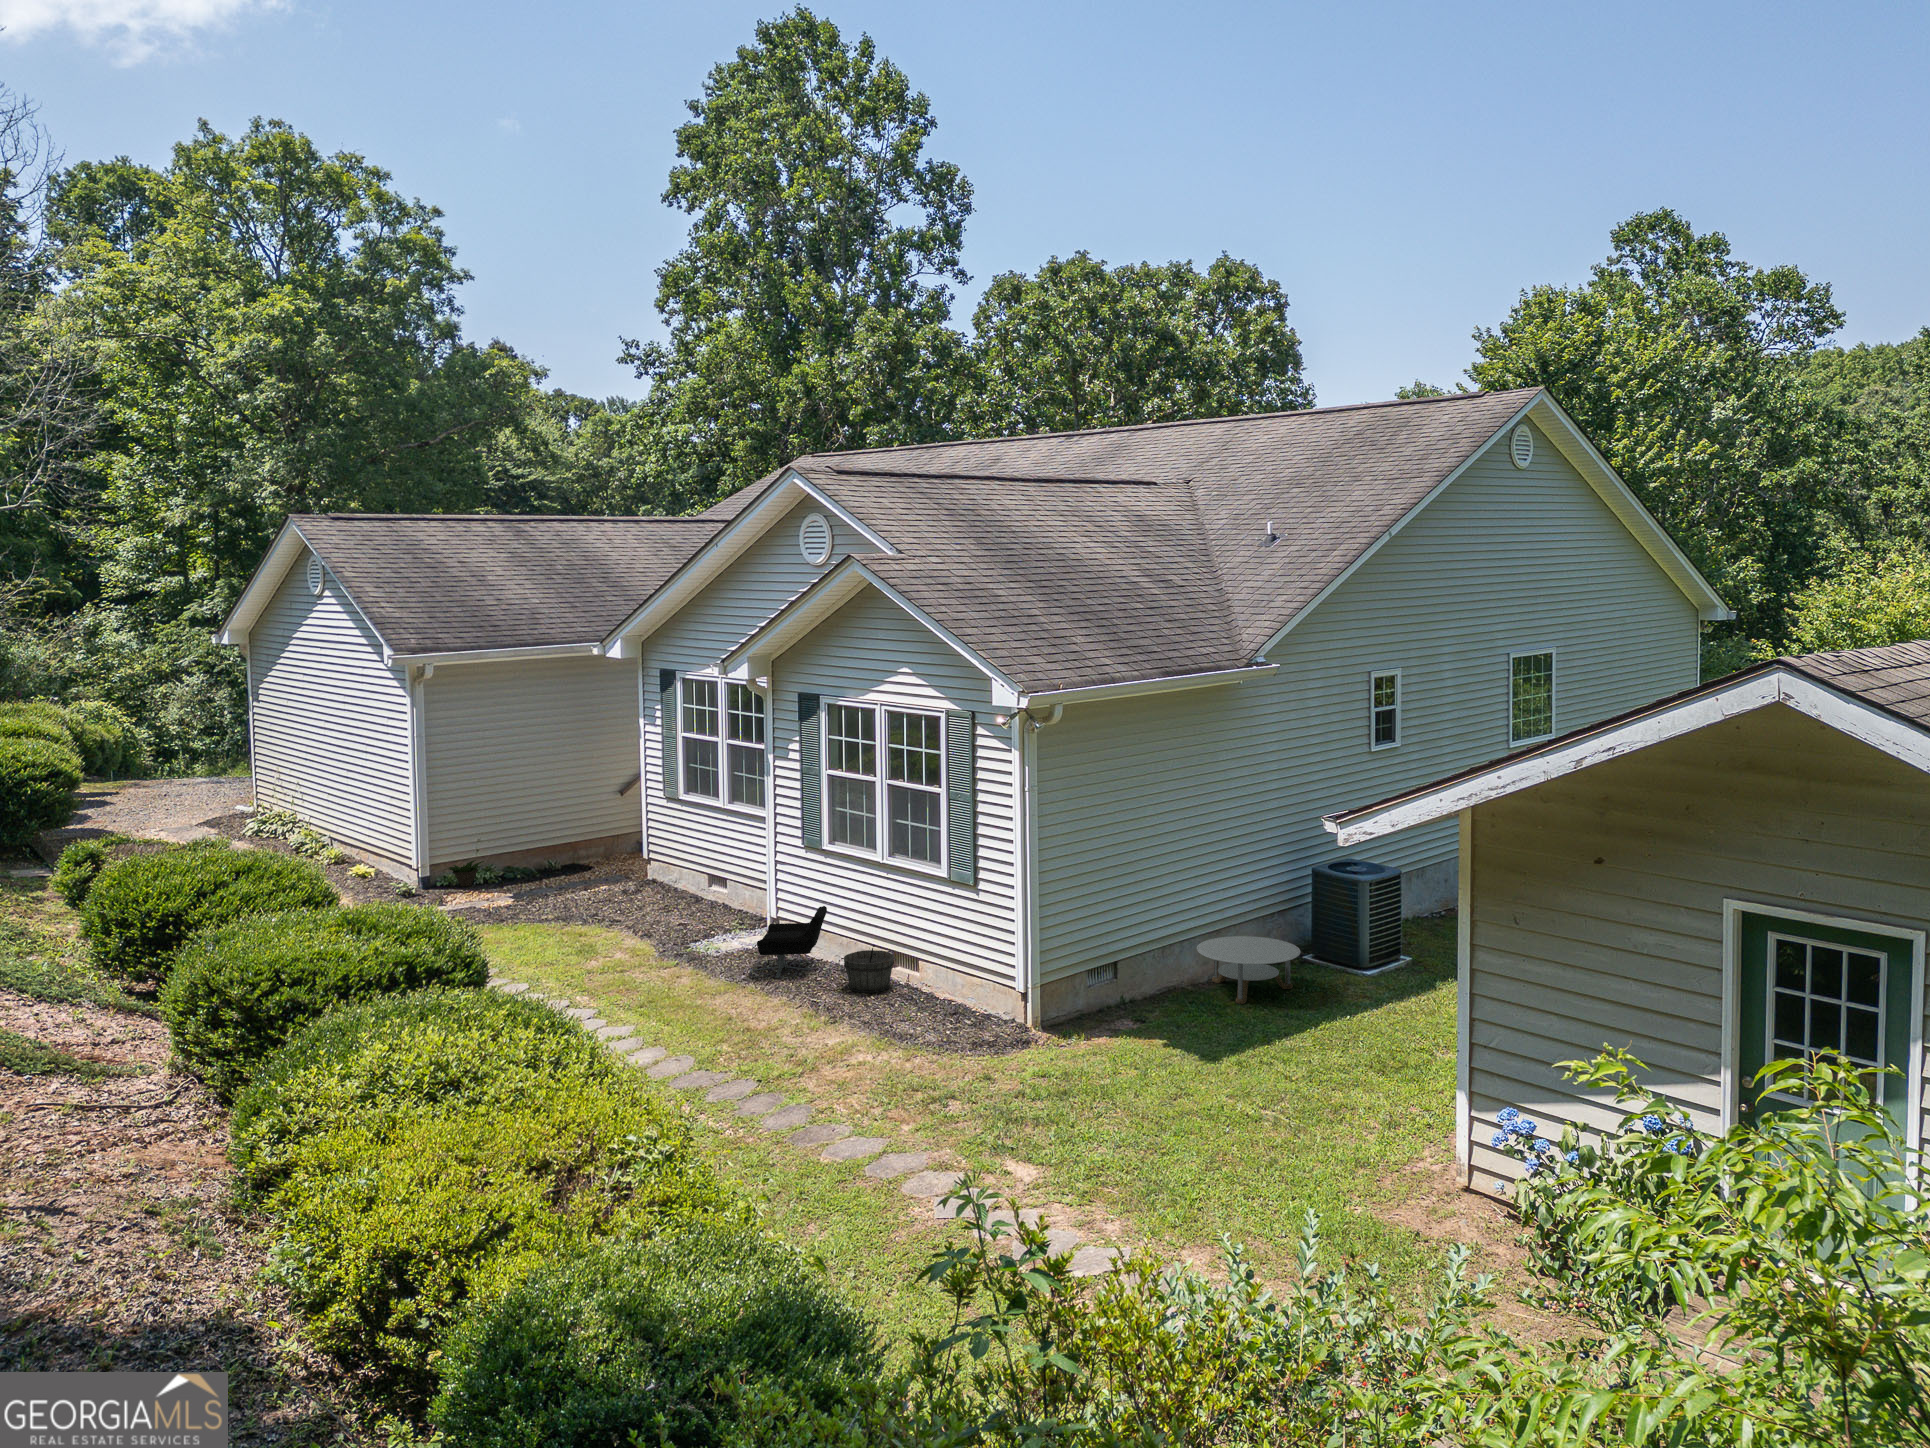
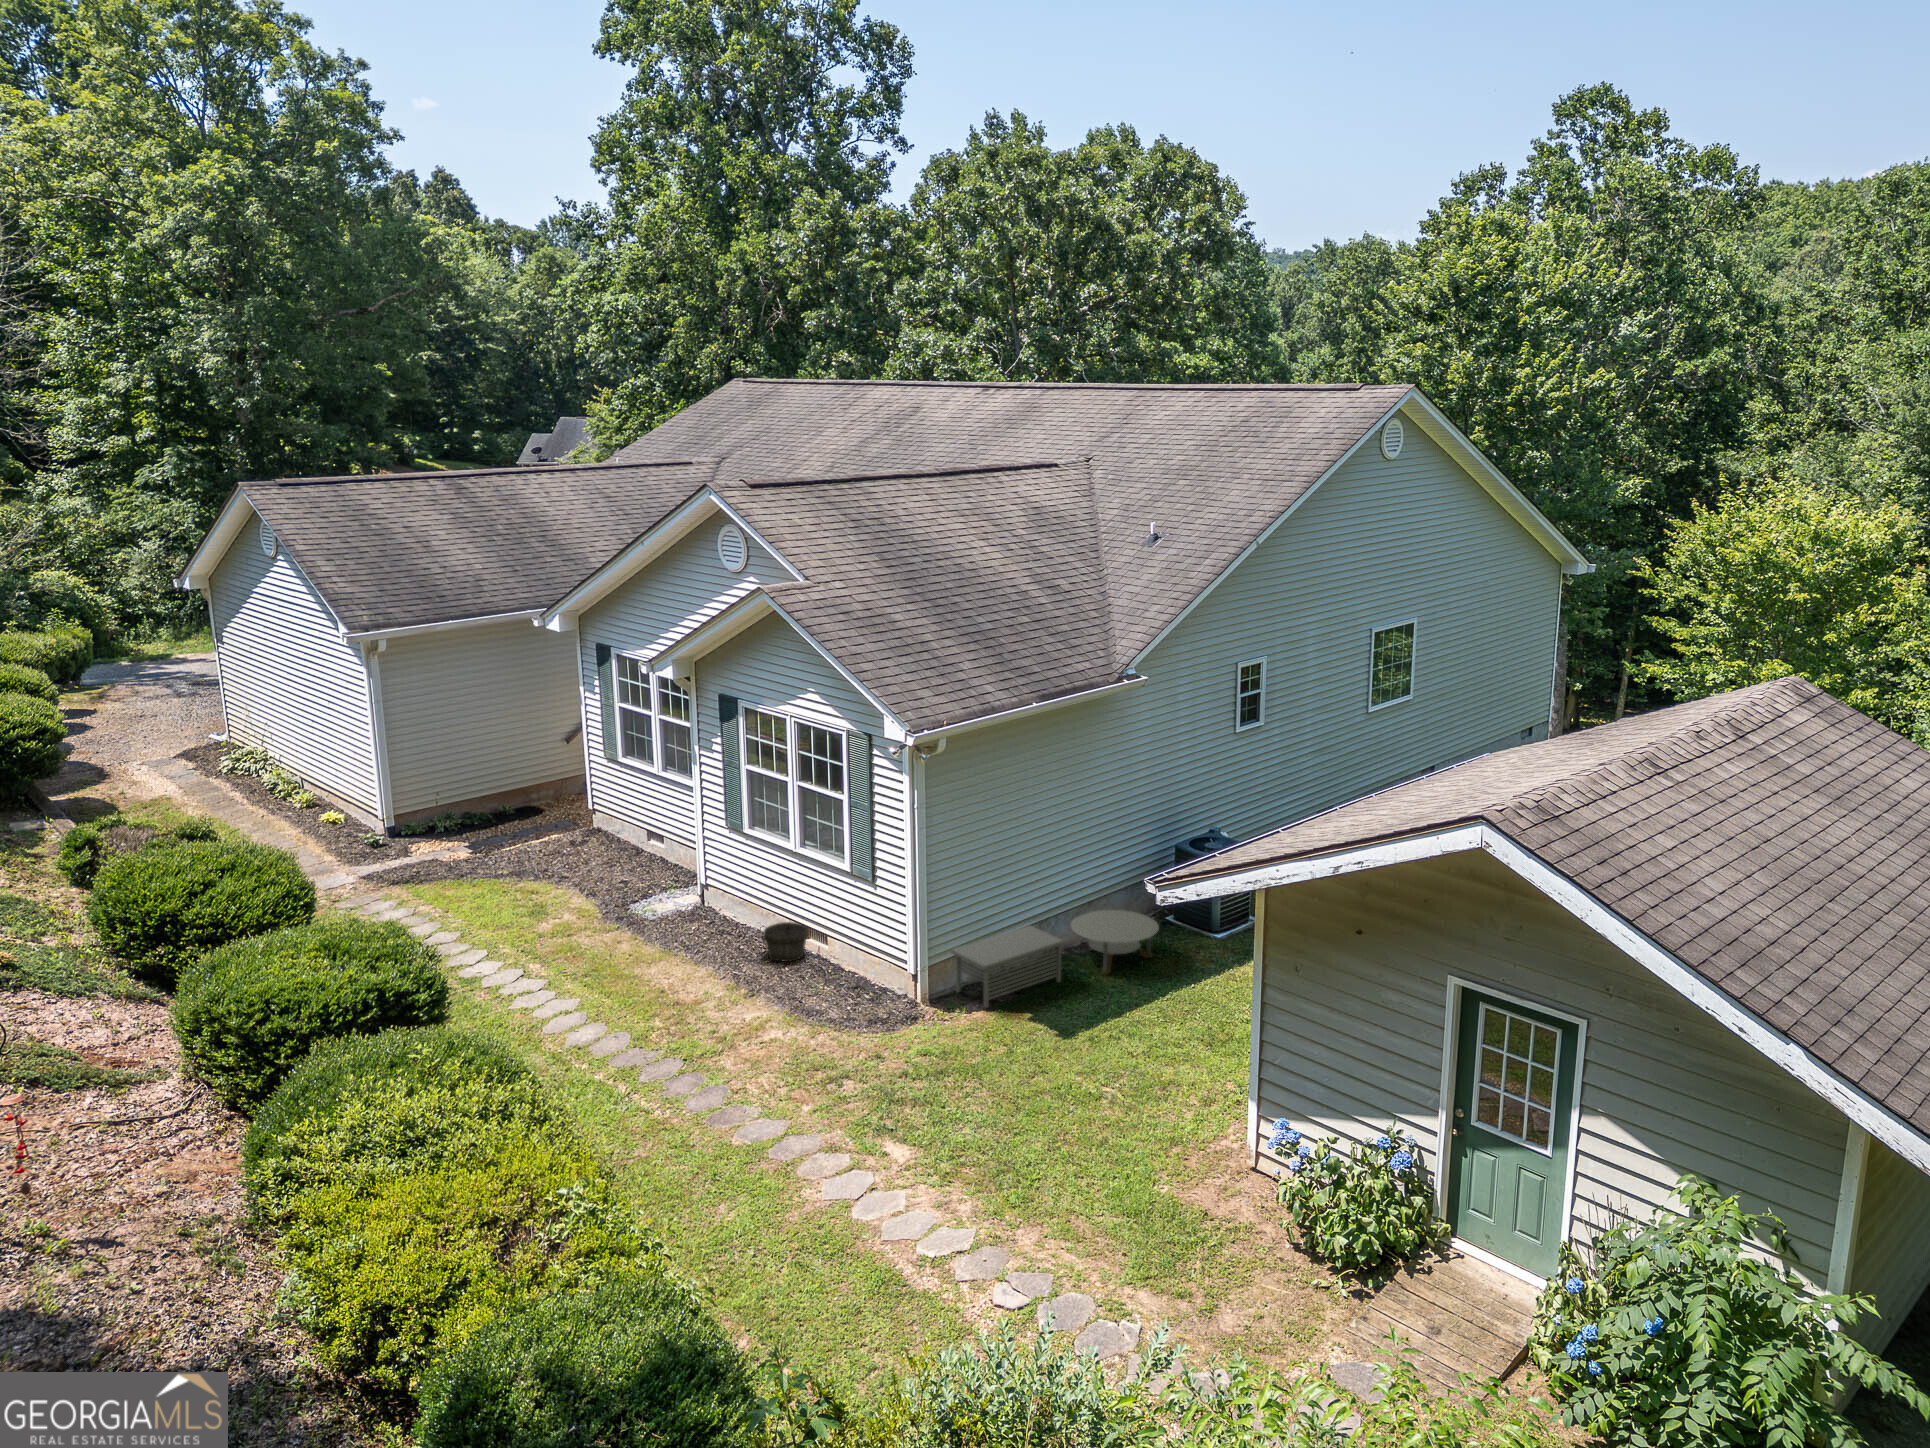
decorative plant: present [448,860,484,886] -> none [404,809,443,835]
lounge chair: present [751,906,827,978] -> none [683,879,750,944]
storage bench: none [1063,947,1194,1034] -> present [951,926,1064,1008]

